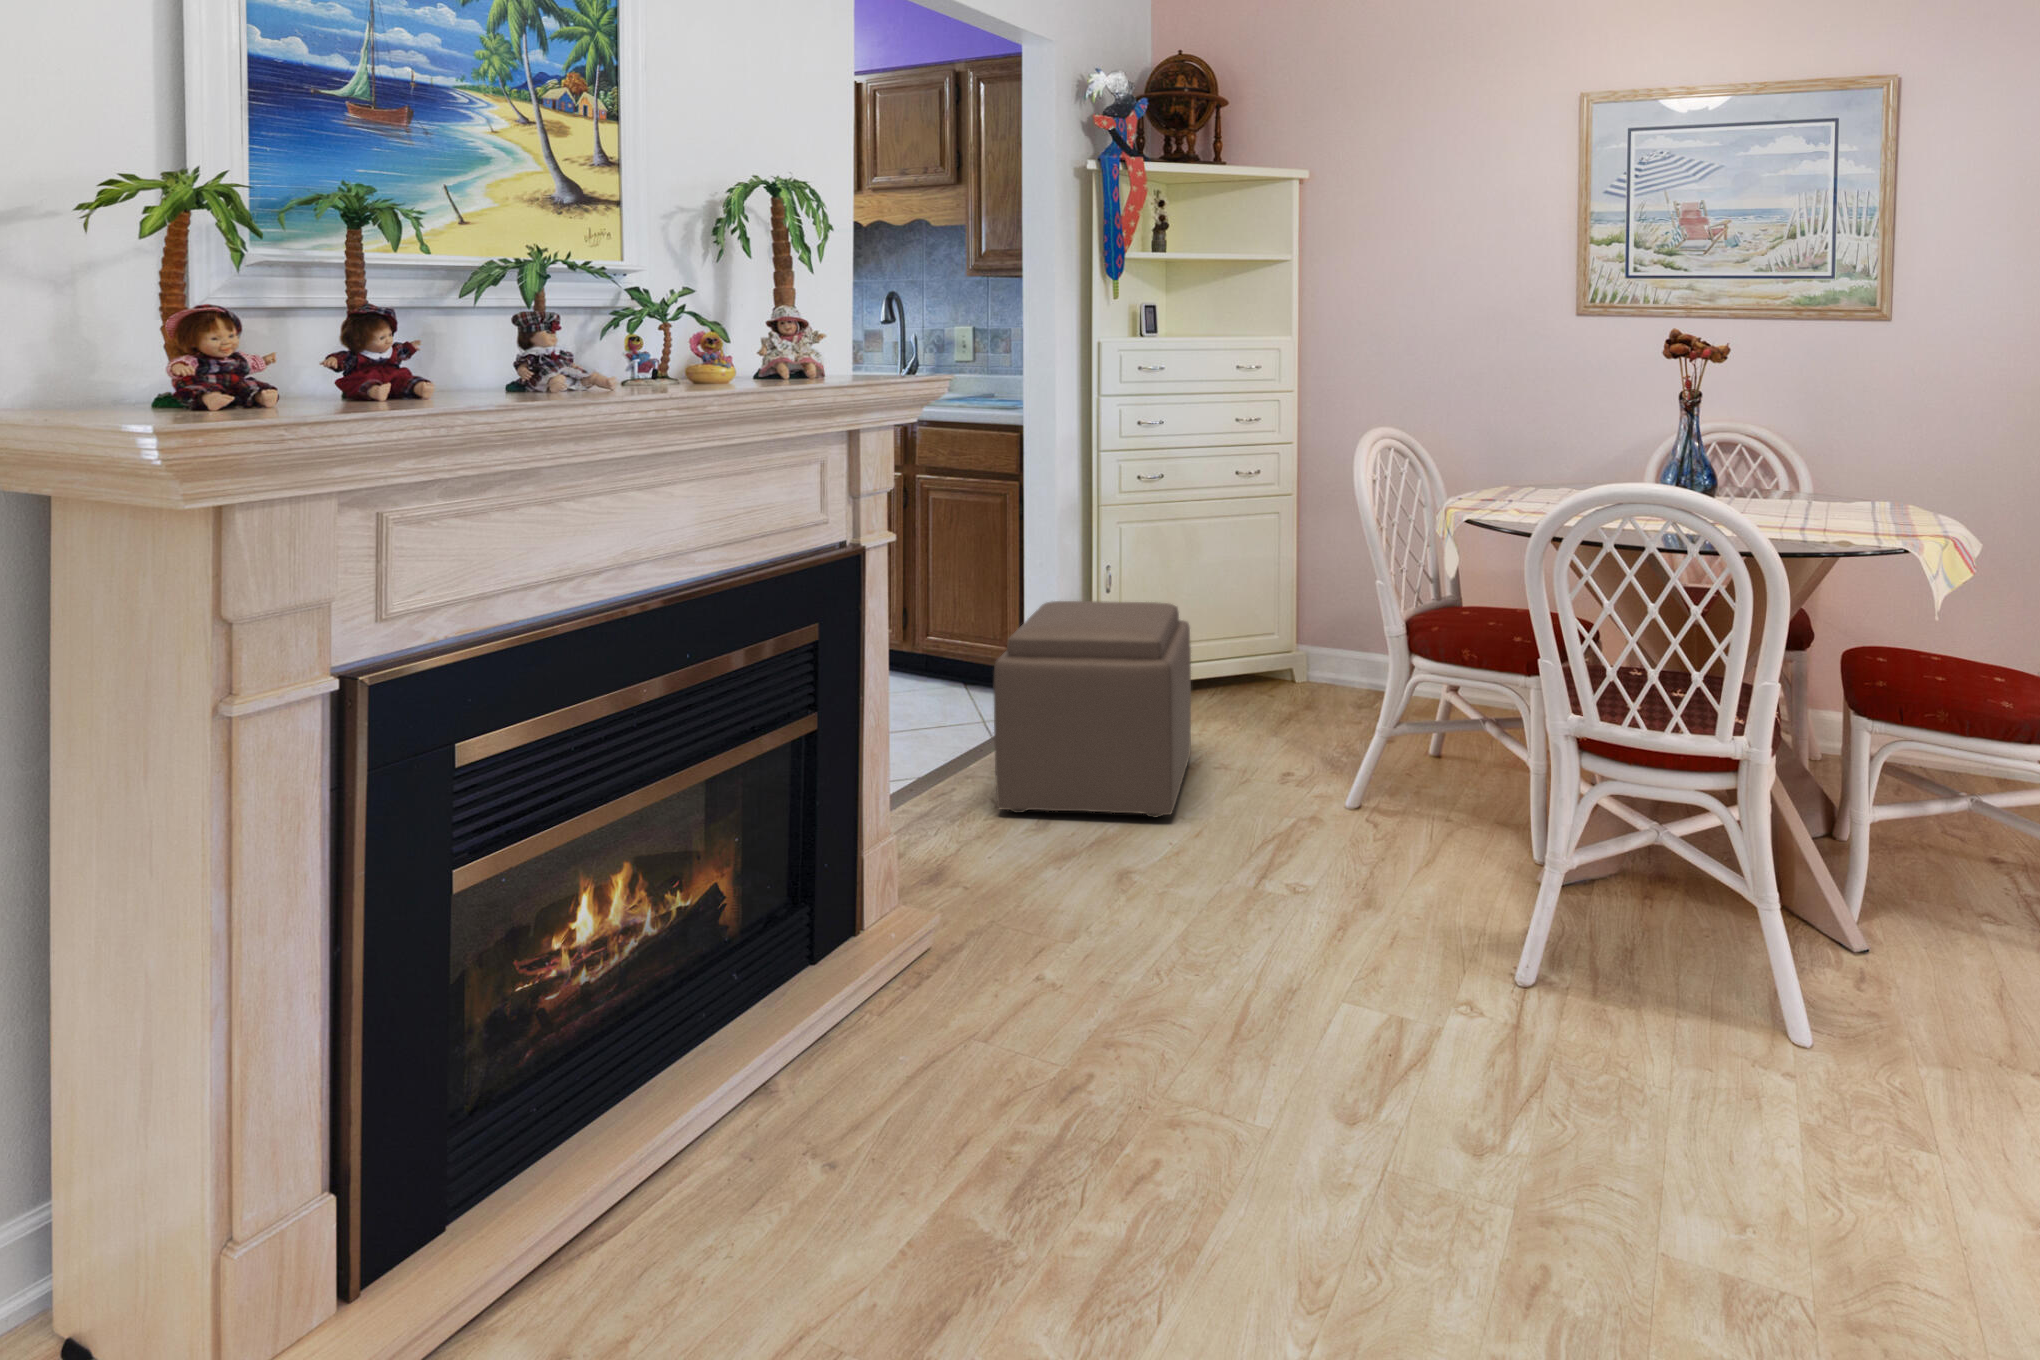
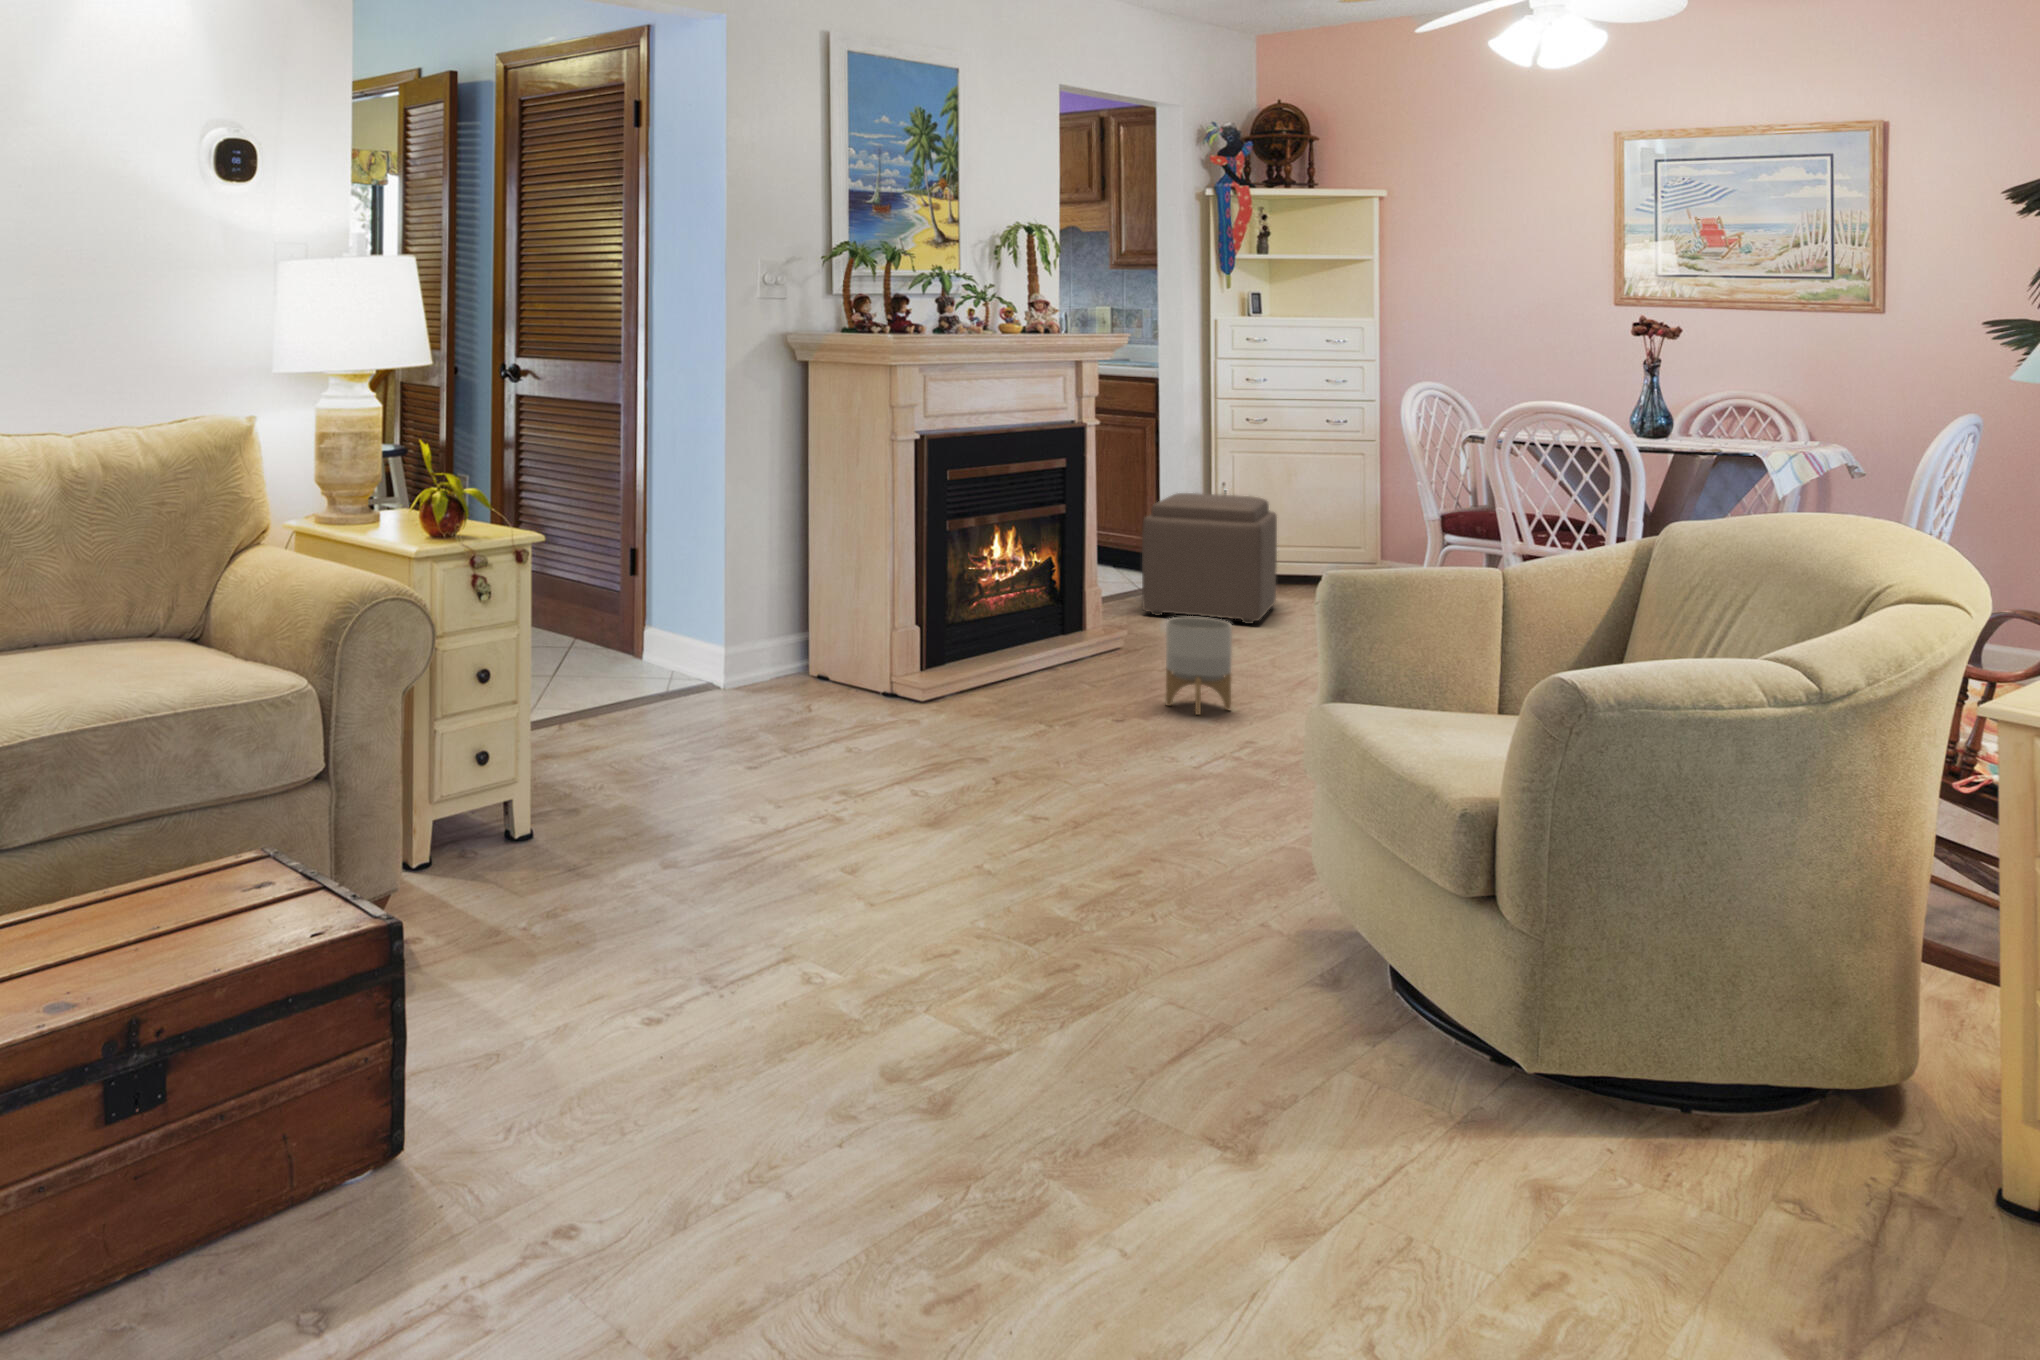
planter: none [989,1009,1136,1300] -> present [1166,616,1232,715]

